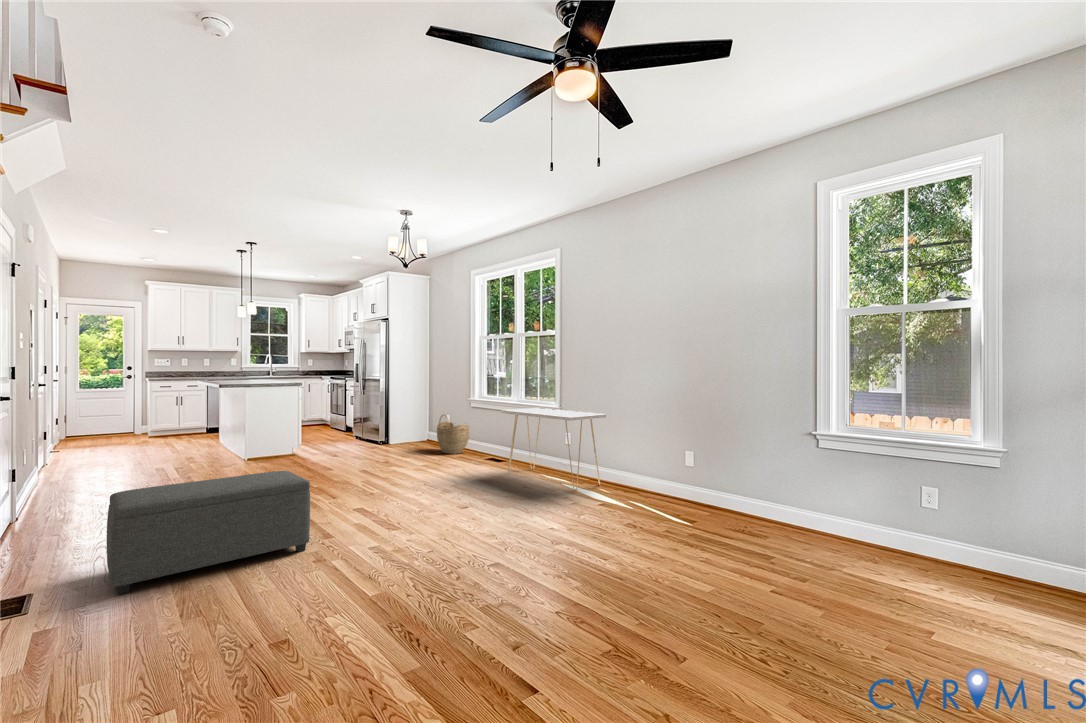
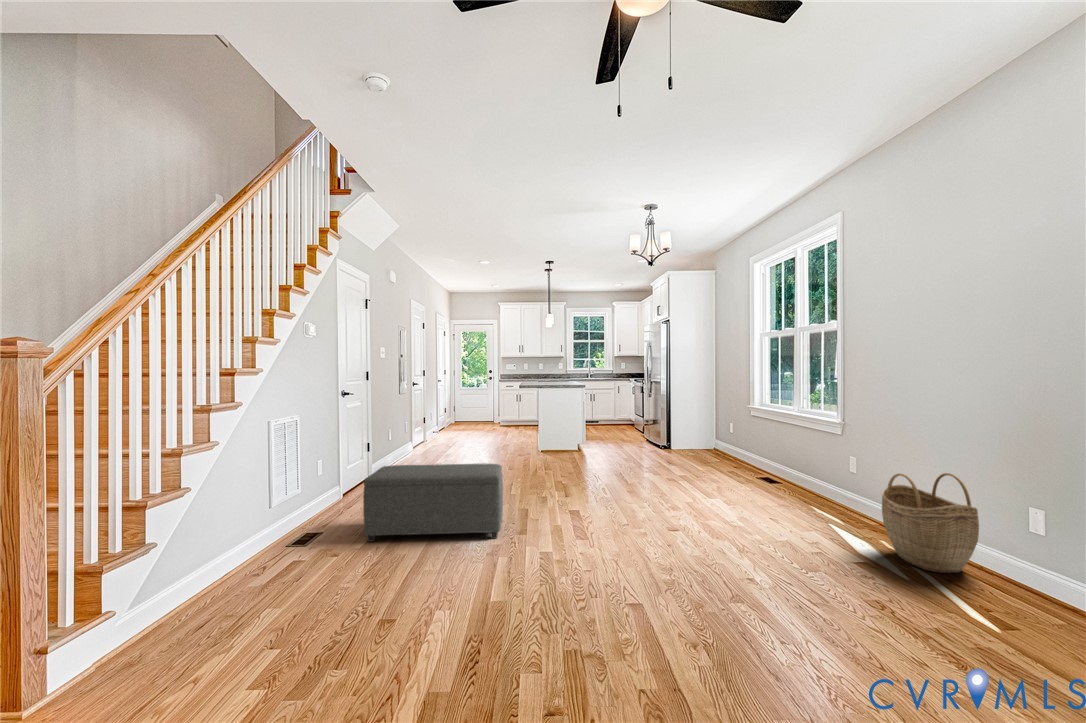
console table: present [502,408,606,491] -> none [756,419,901,536]
woven basket: present [437,415,469,454] -> present [882,473,979,573]

